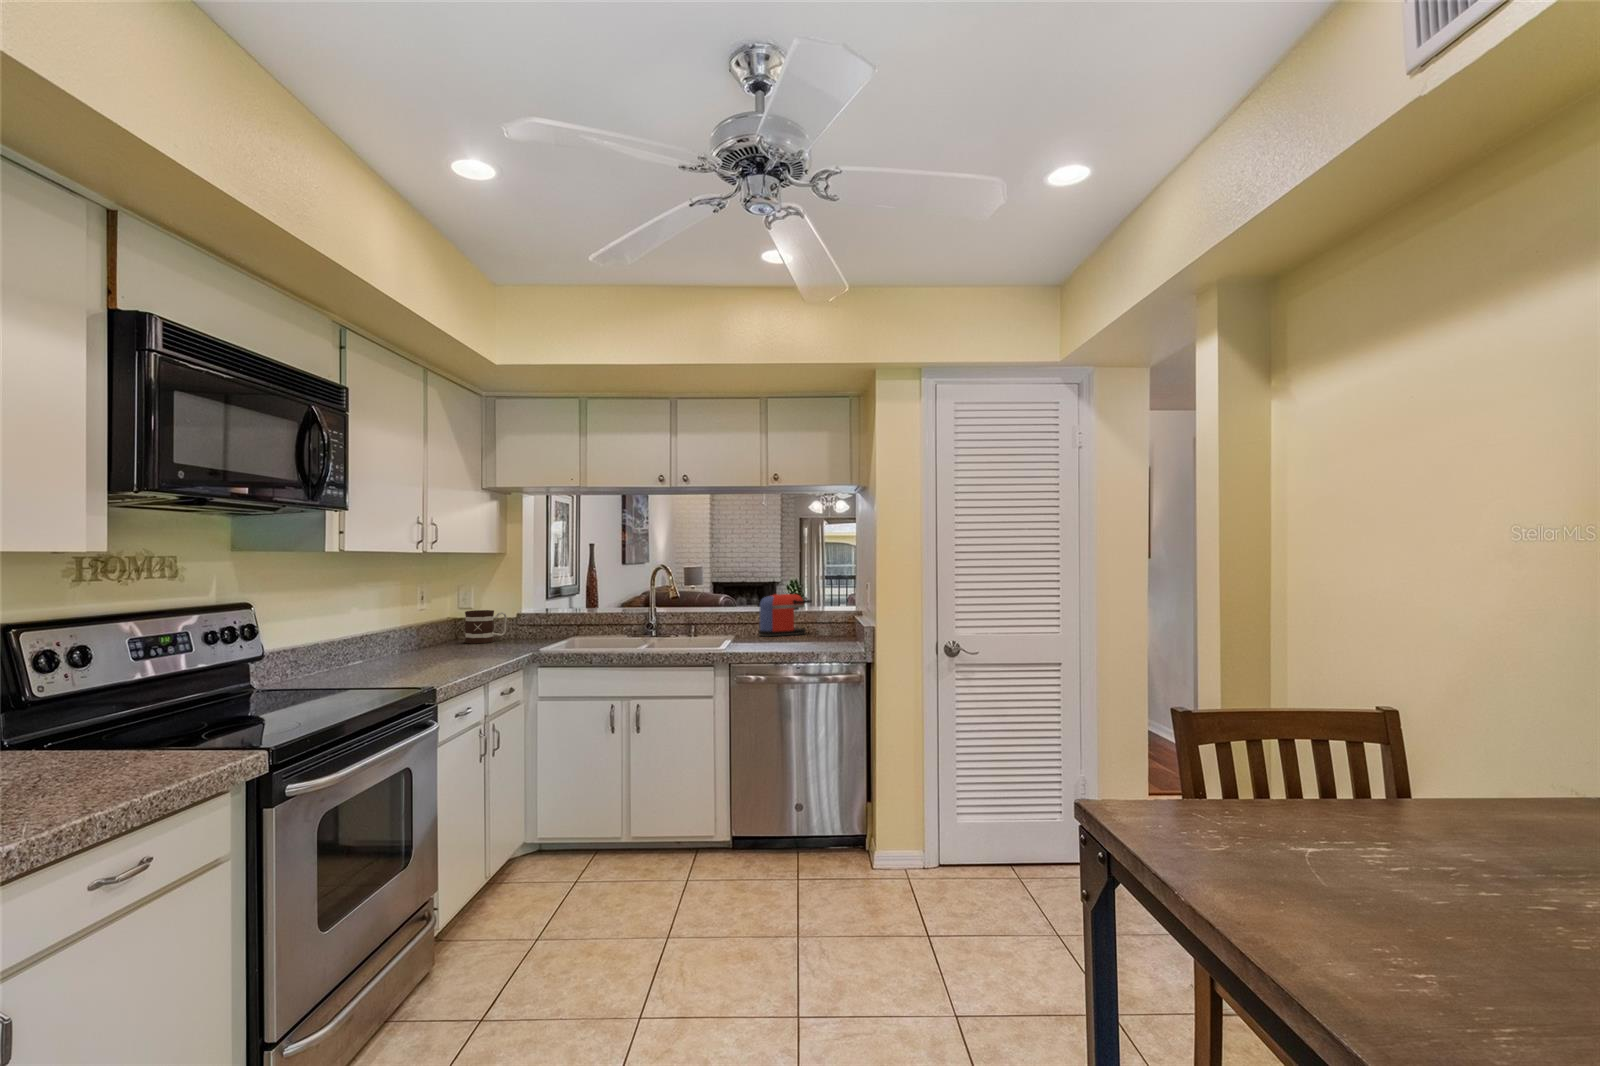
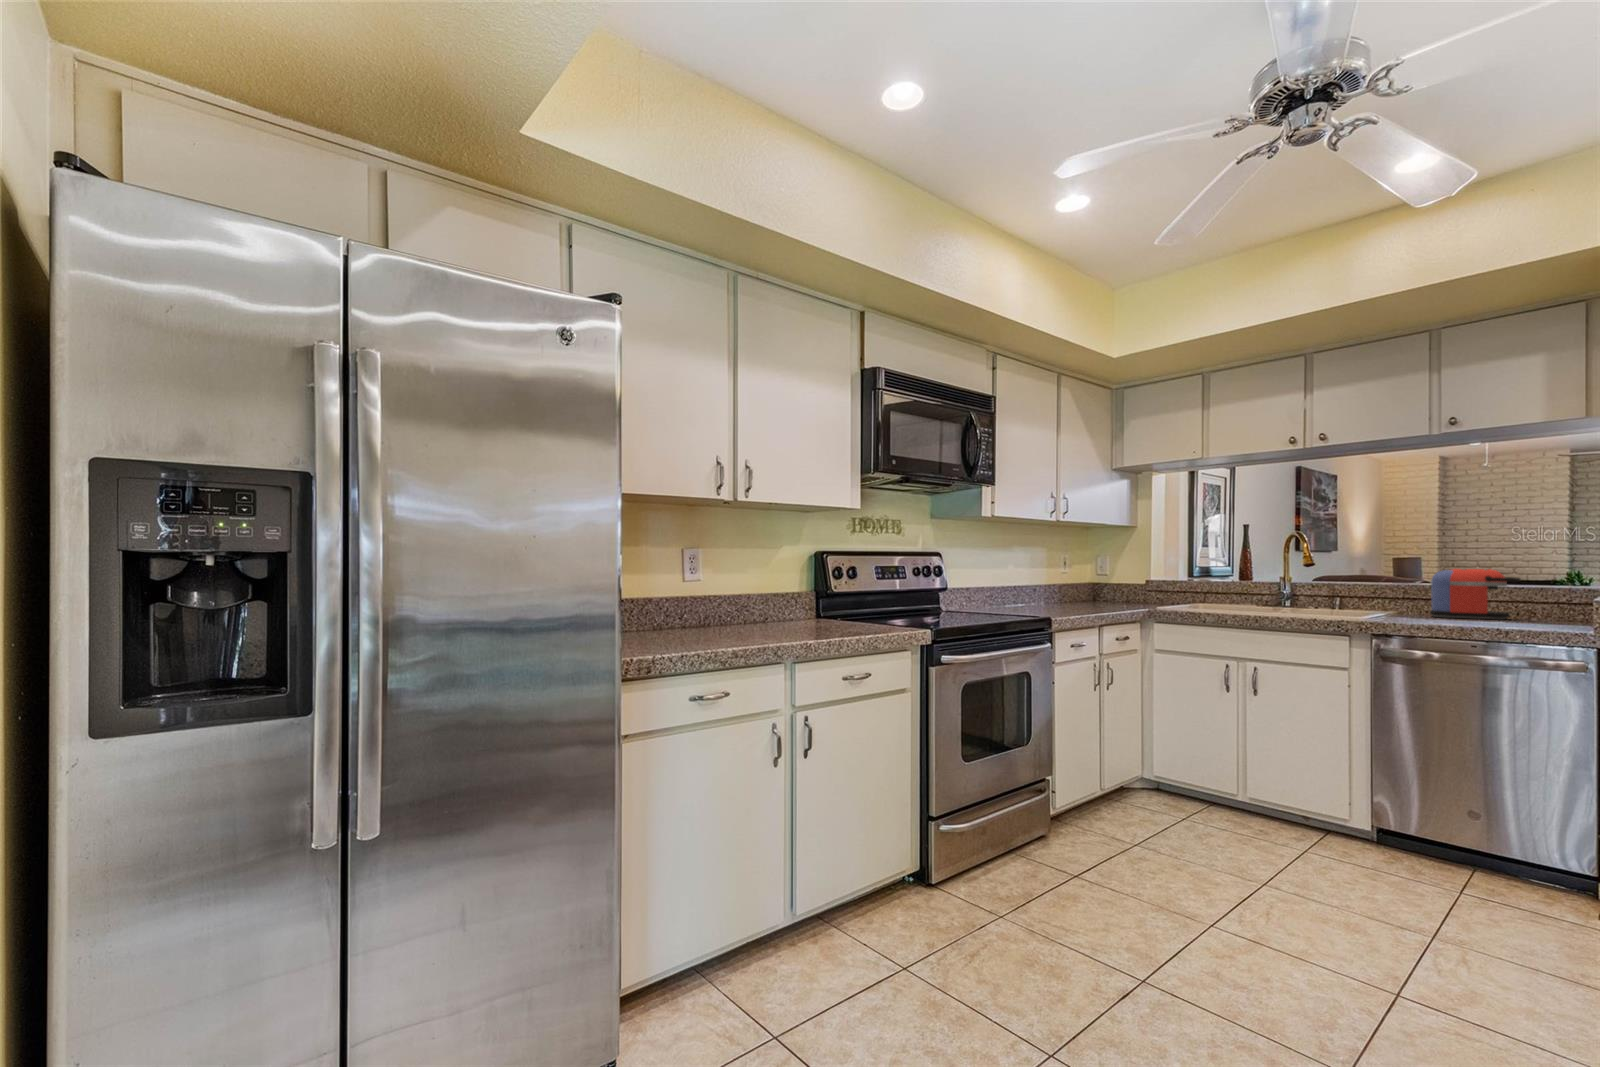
mug: present [465,610,507,644] -> none [1099,574,1137,601]

